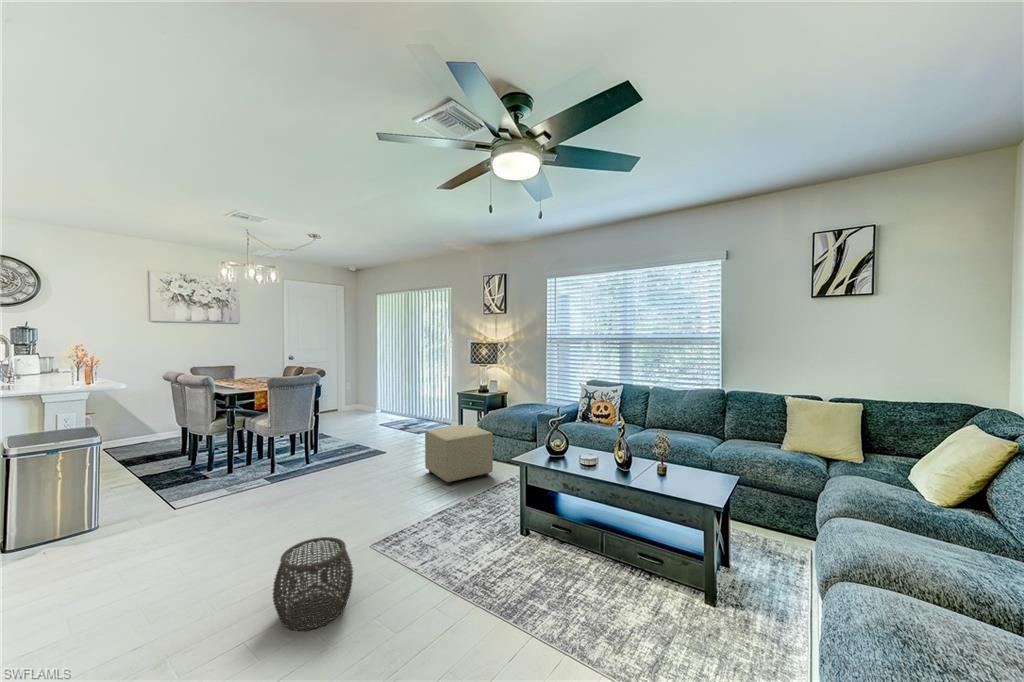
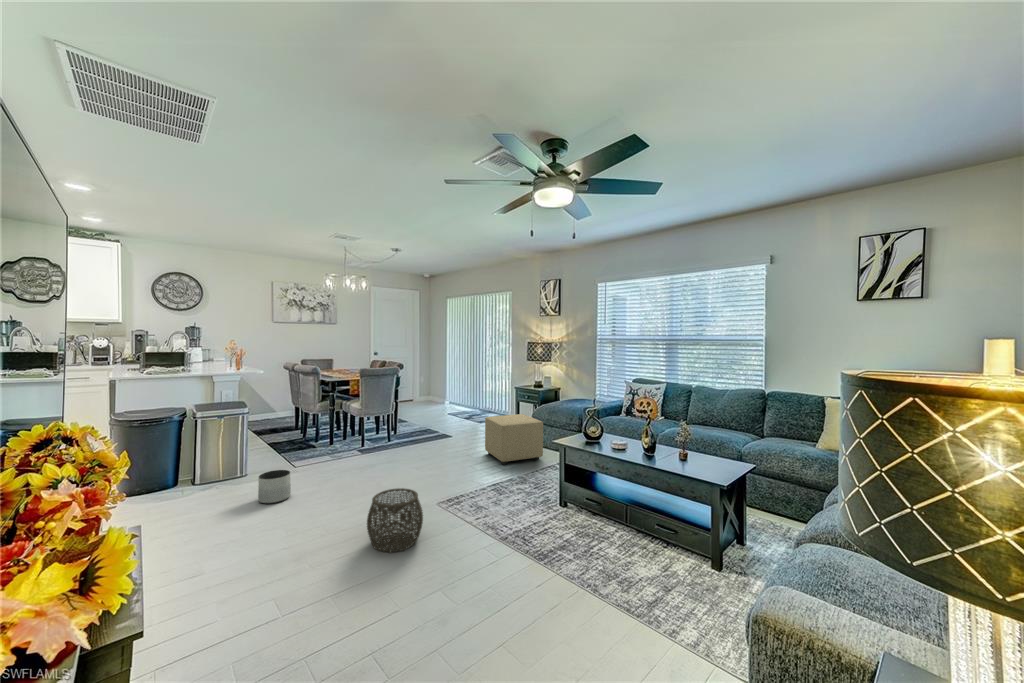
planter: none [114,519,165,569] -> present [258,470,291,504]

